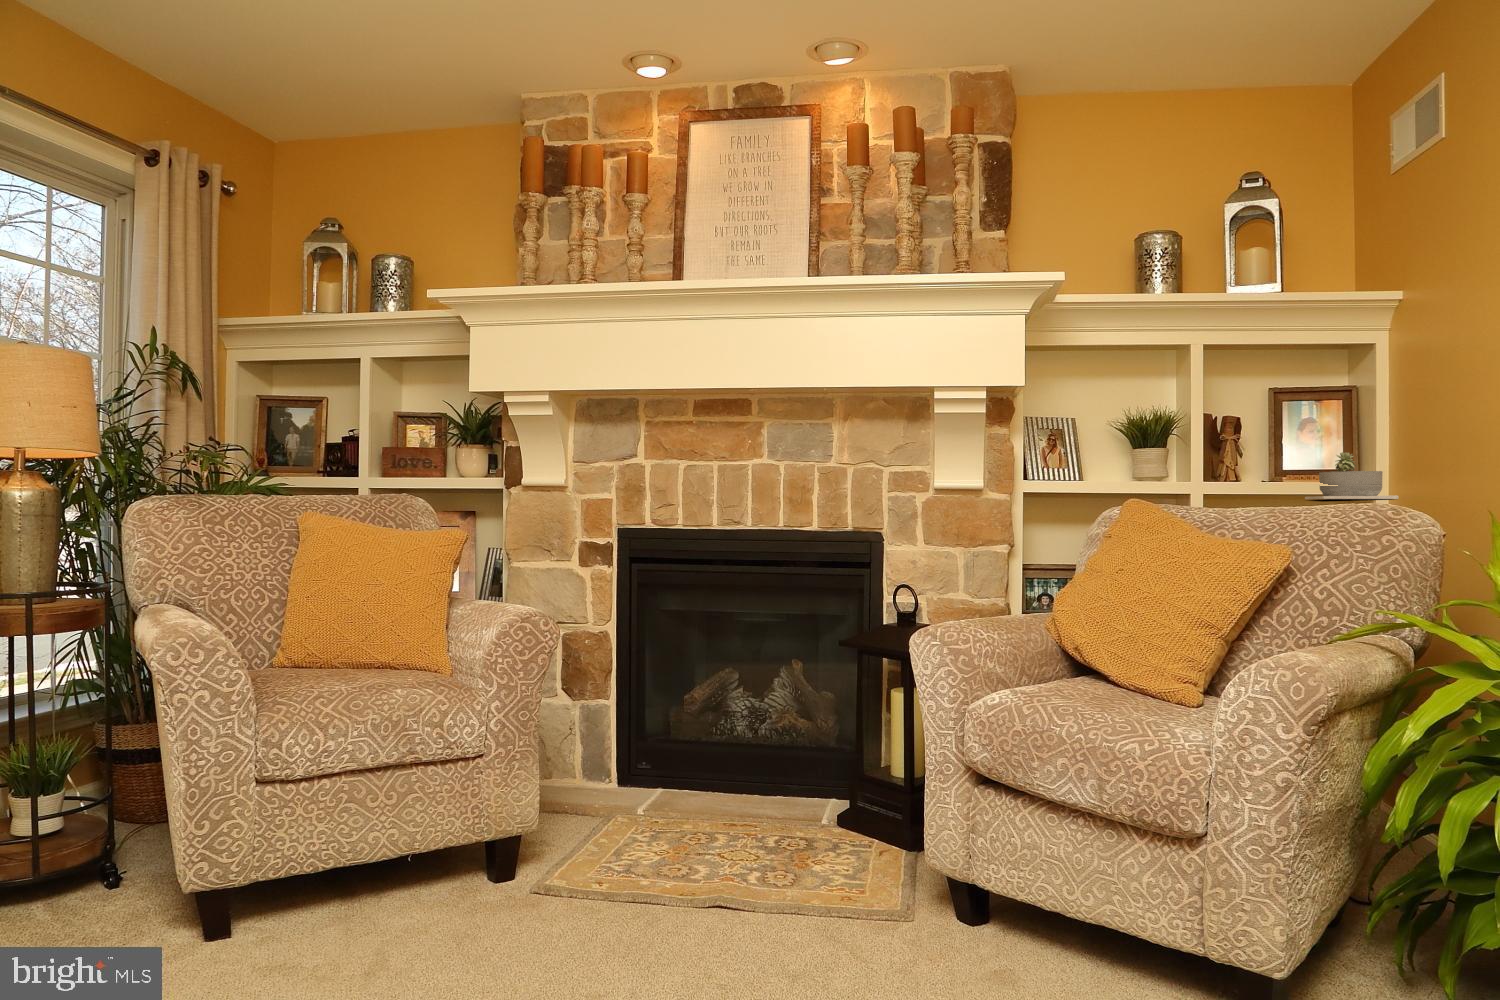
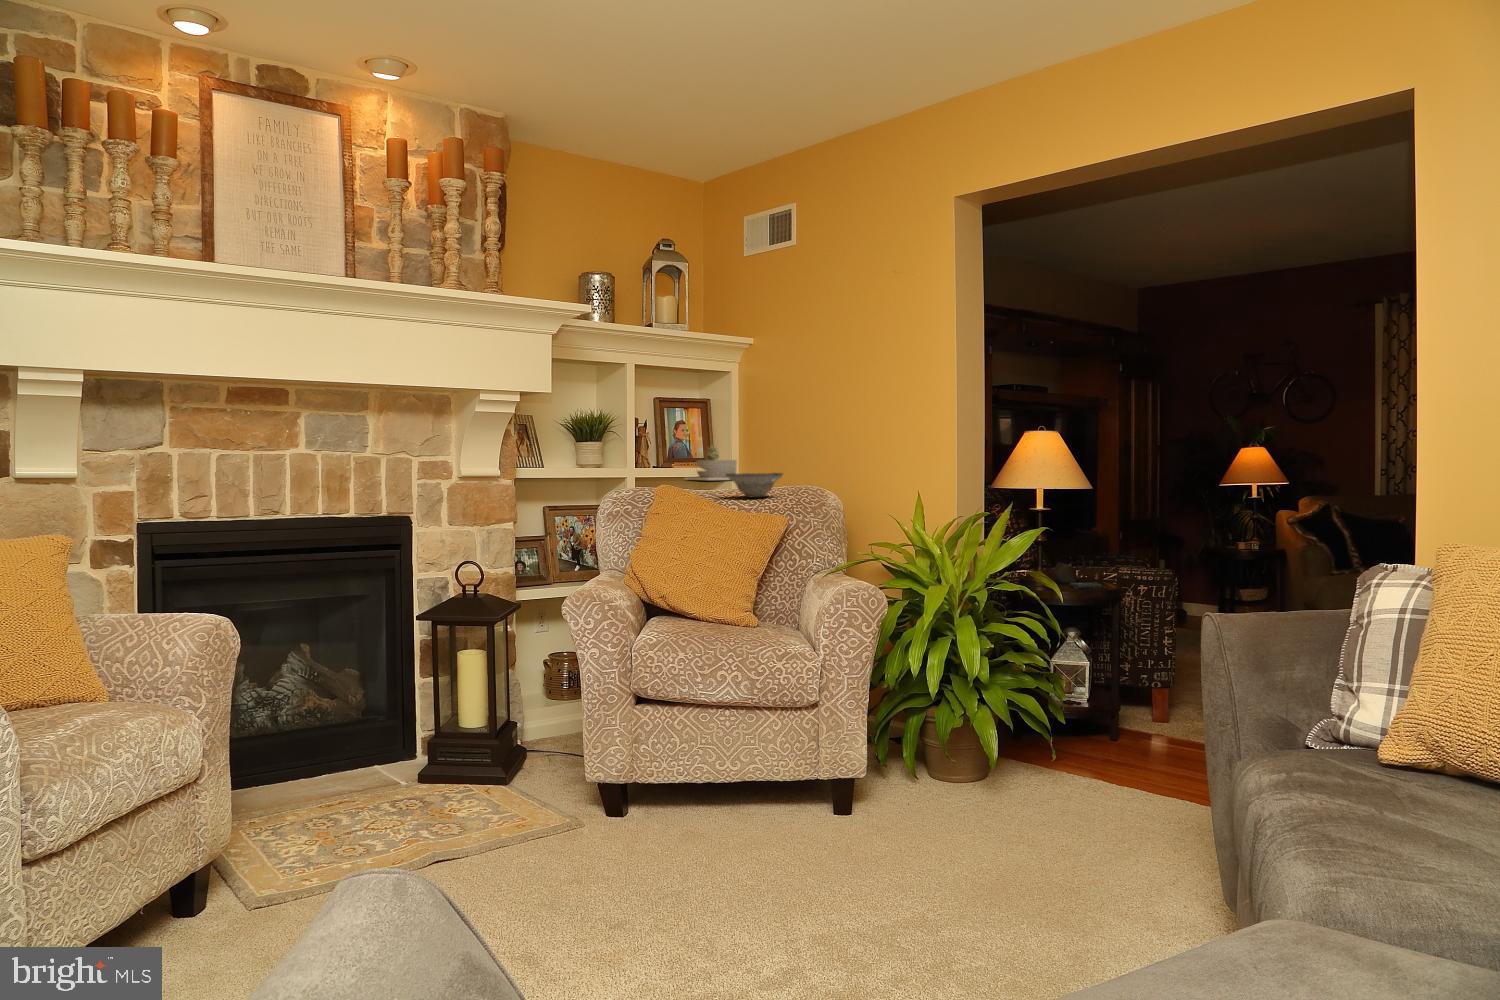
ceramic bowl: none [1219,475,1313,513] -> present [726,473,783,497]

